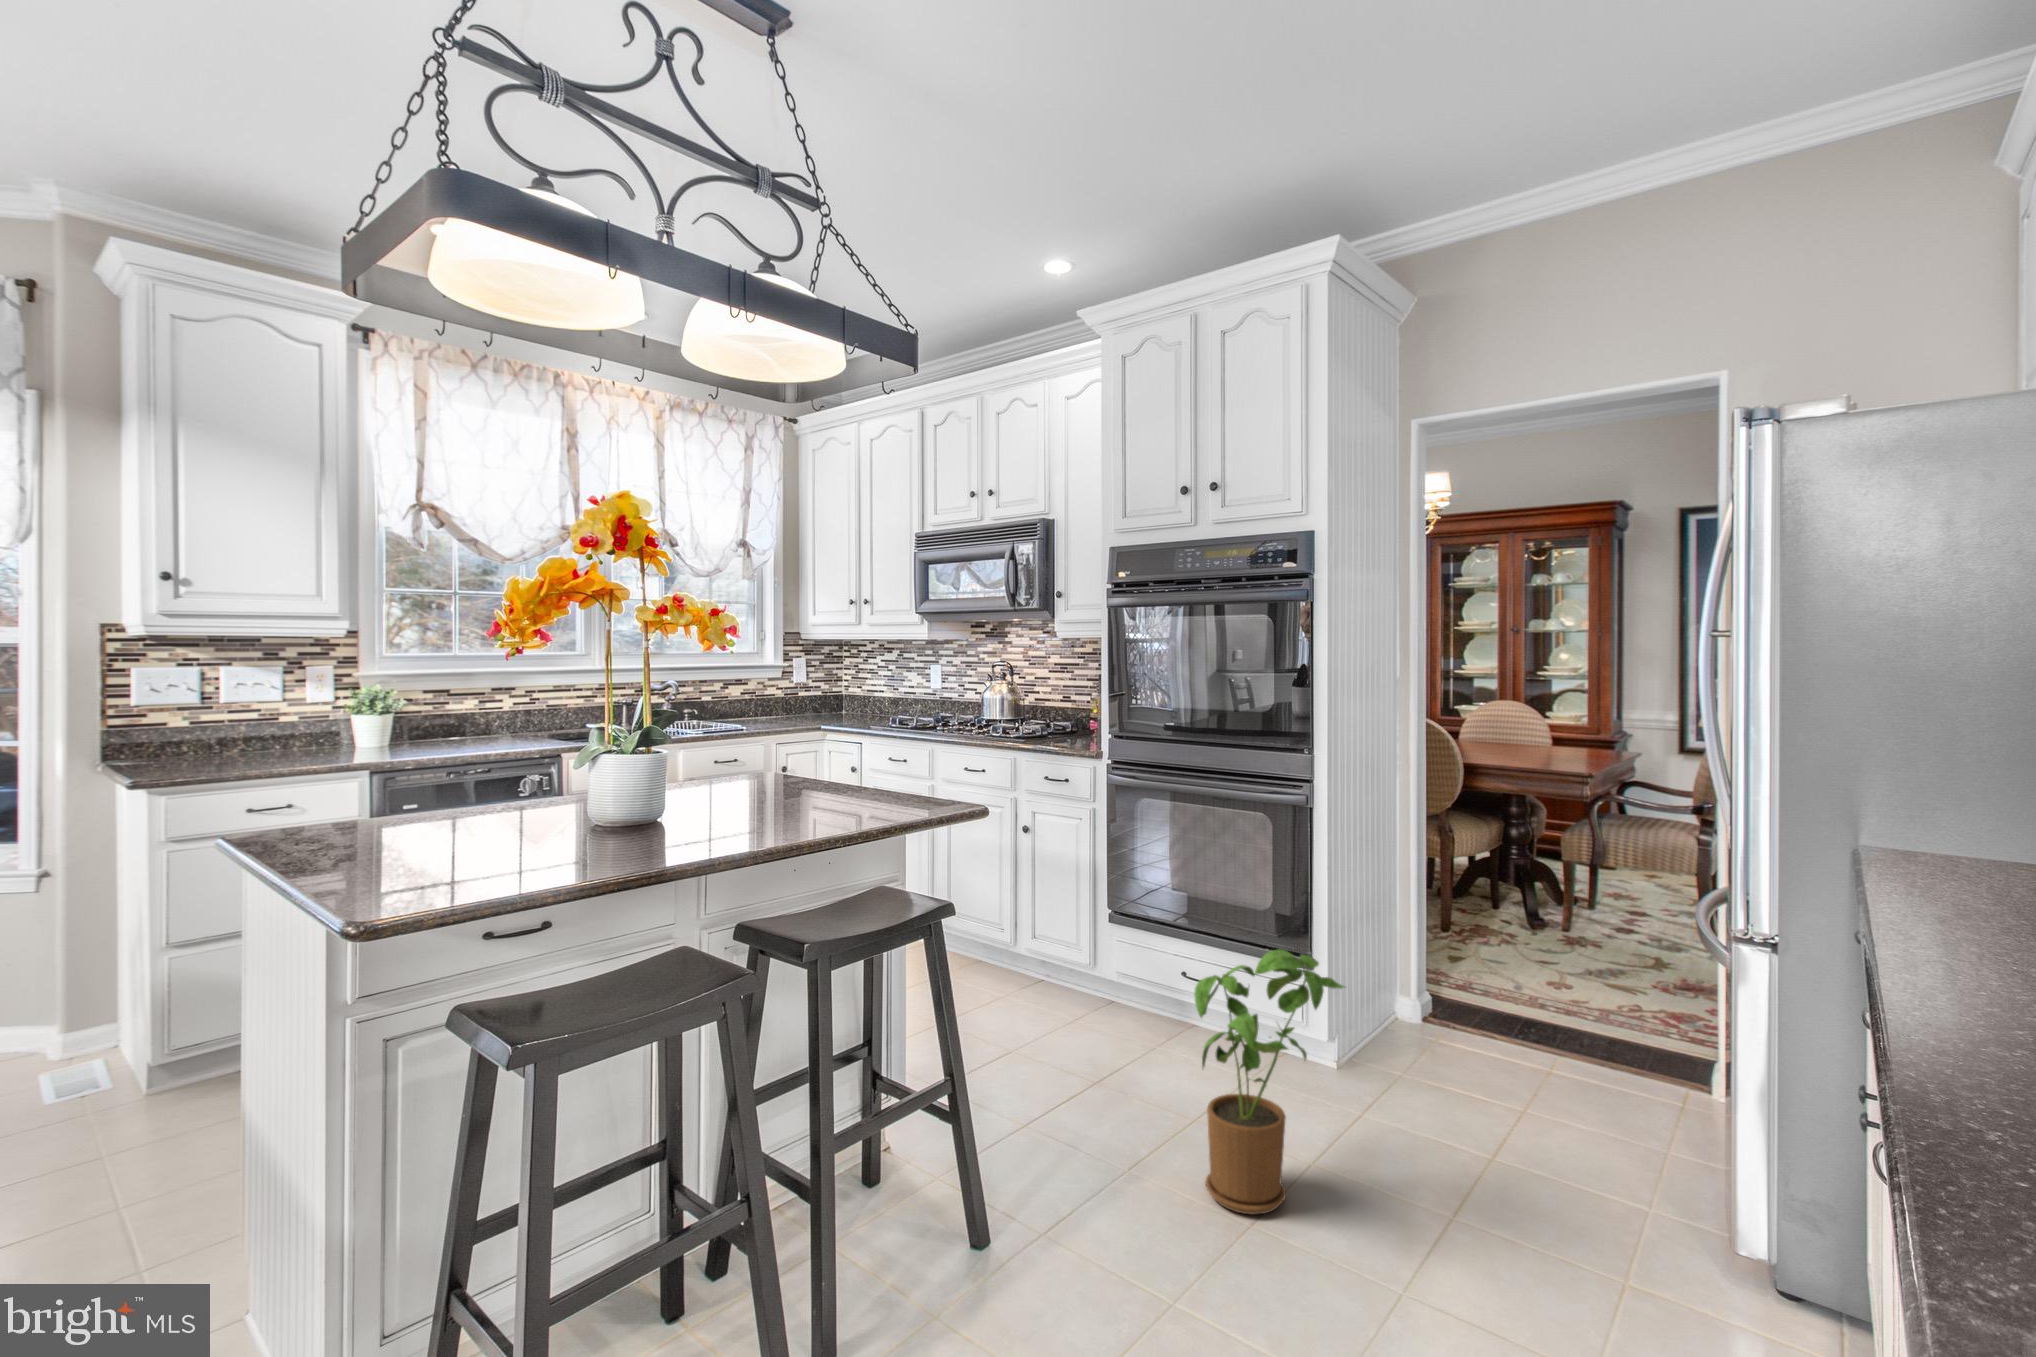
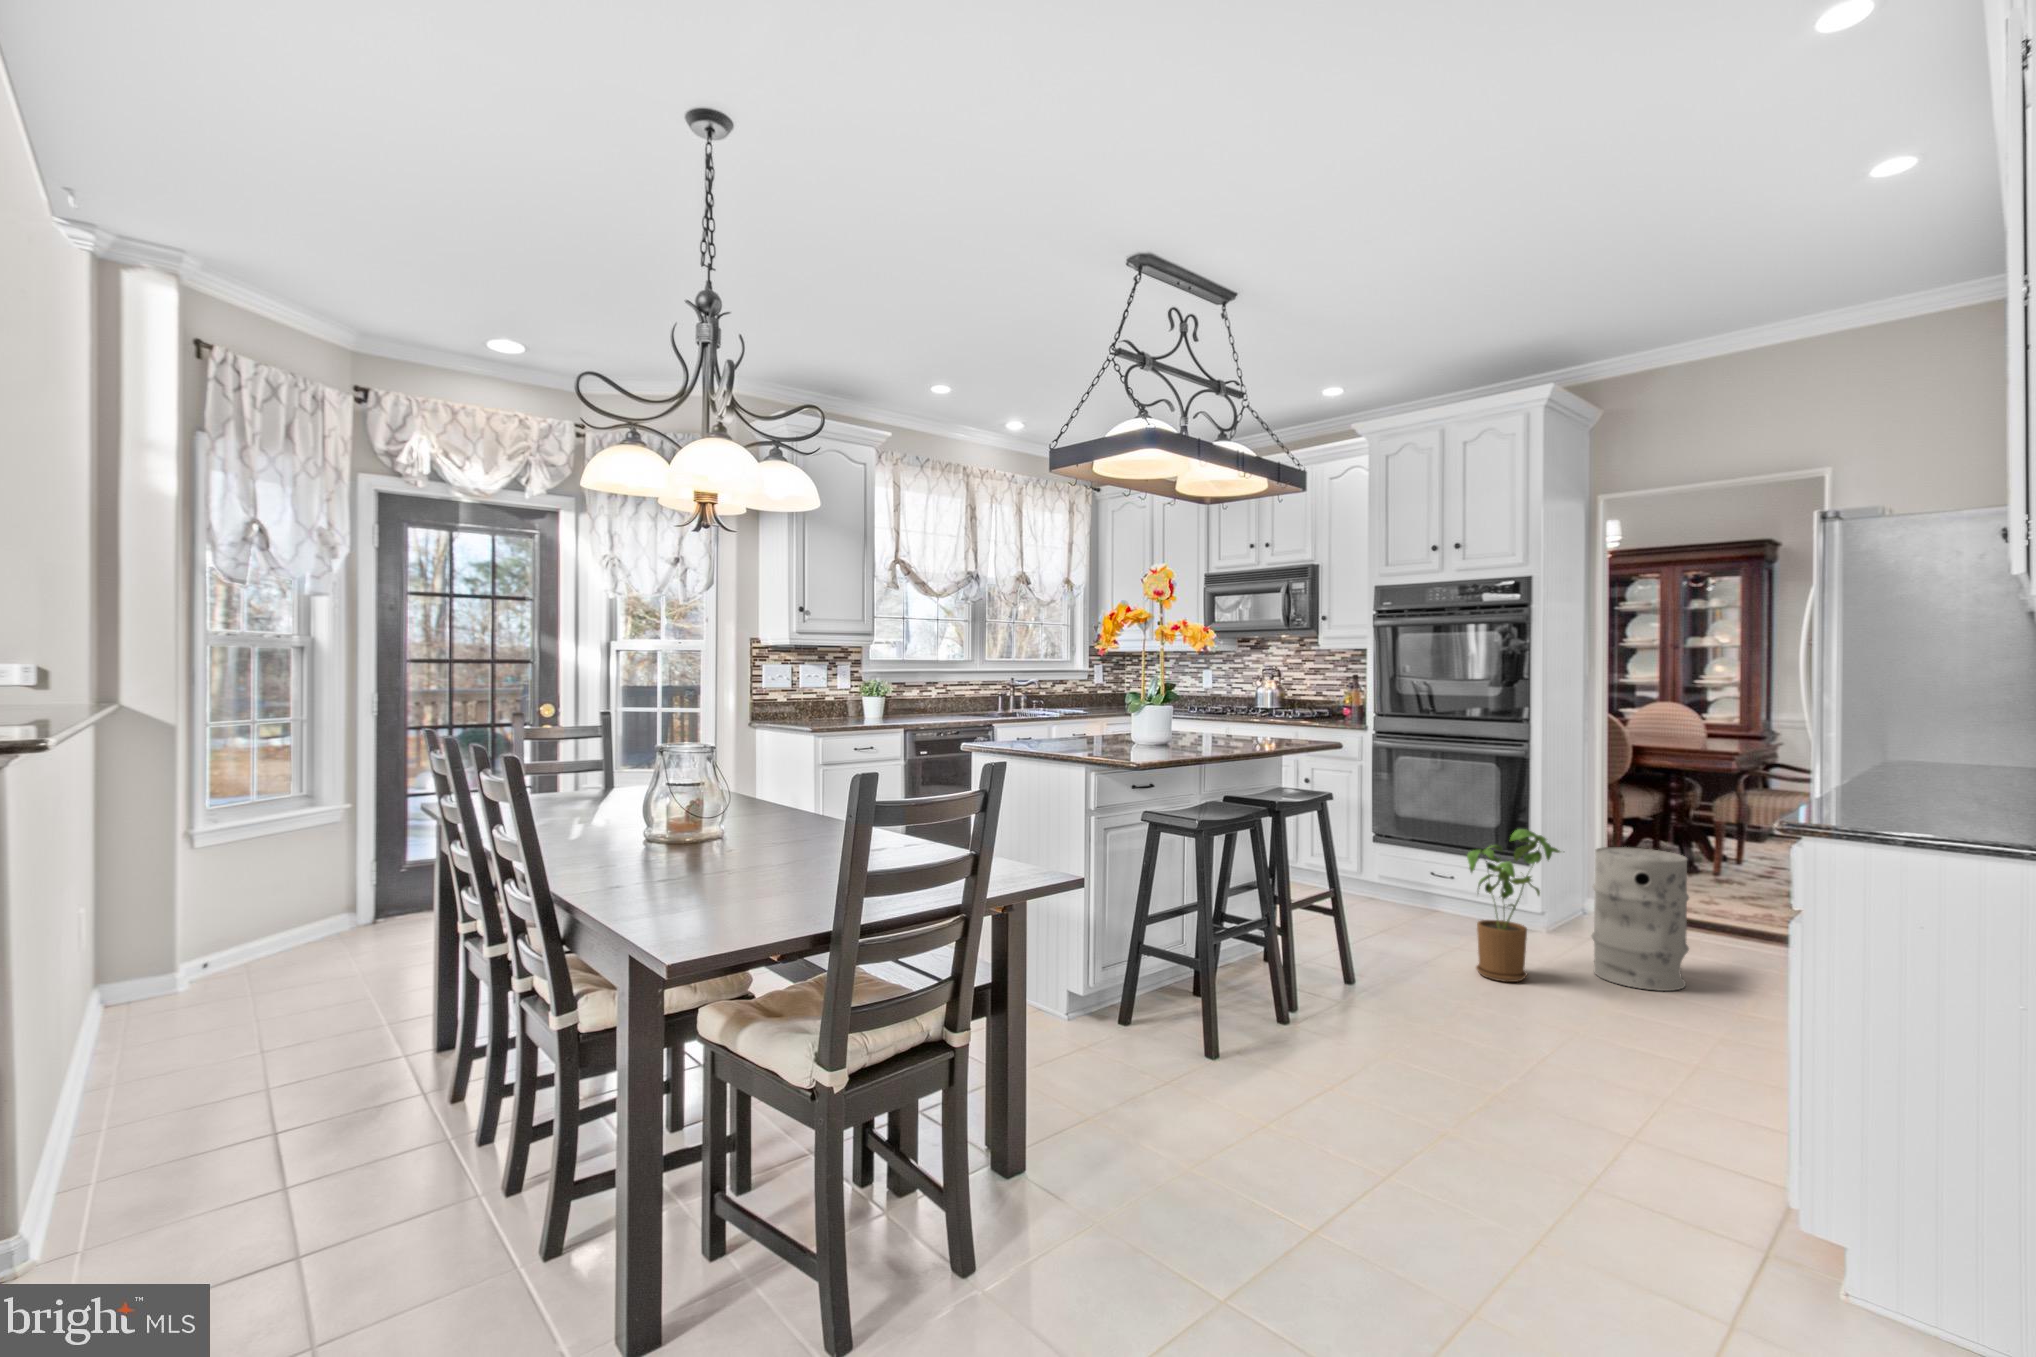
trash can: none [1391,961,1542,1223] -> present [1592,847,1689,991]

